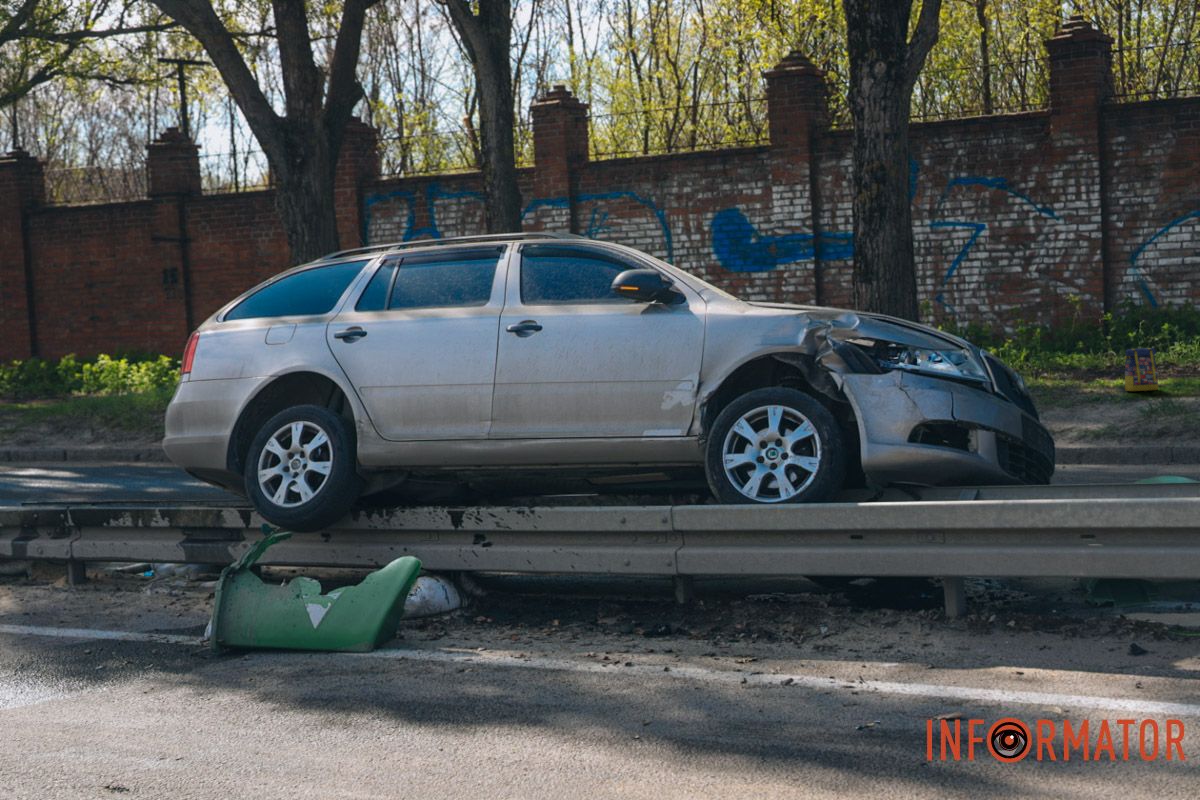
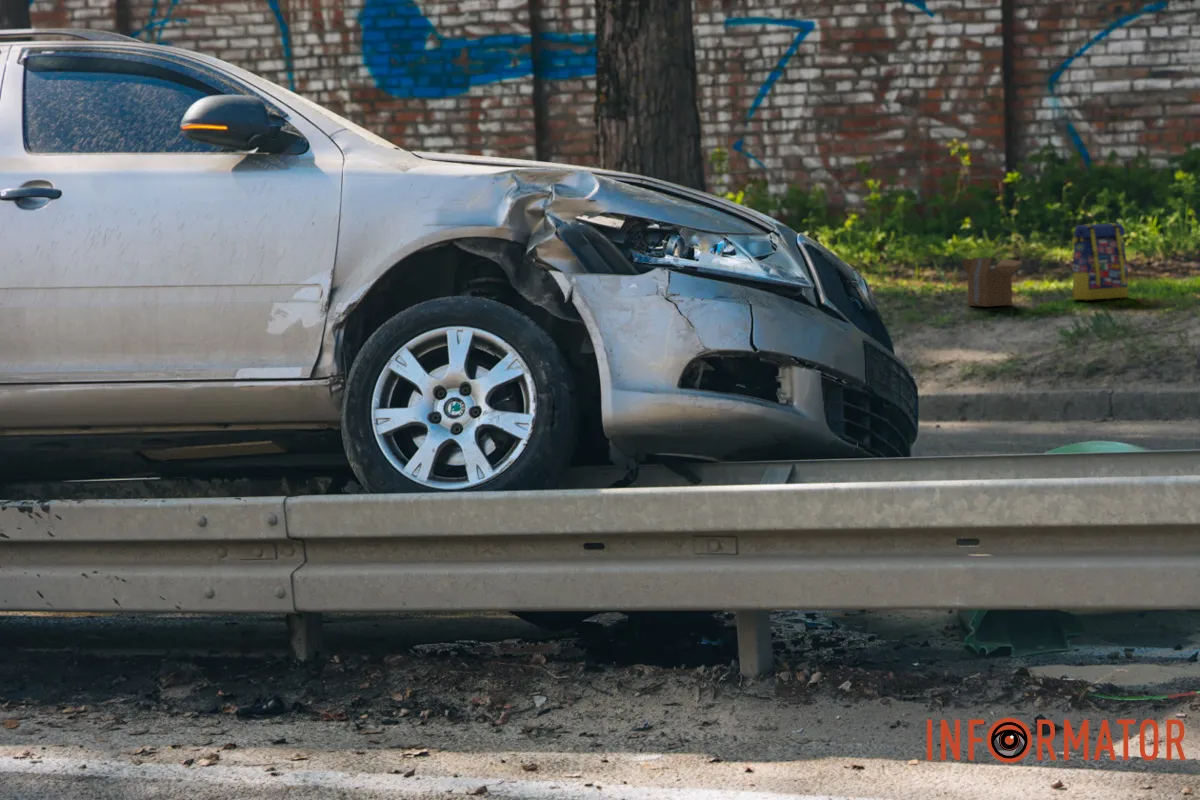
cardboard box: none [1059,367,1094,395] -> present [962,258,1020,307]

